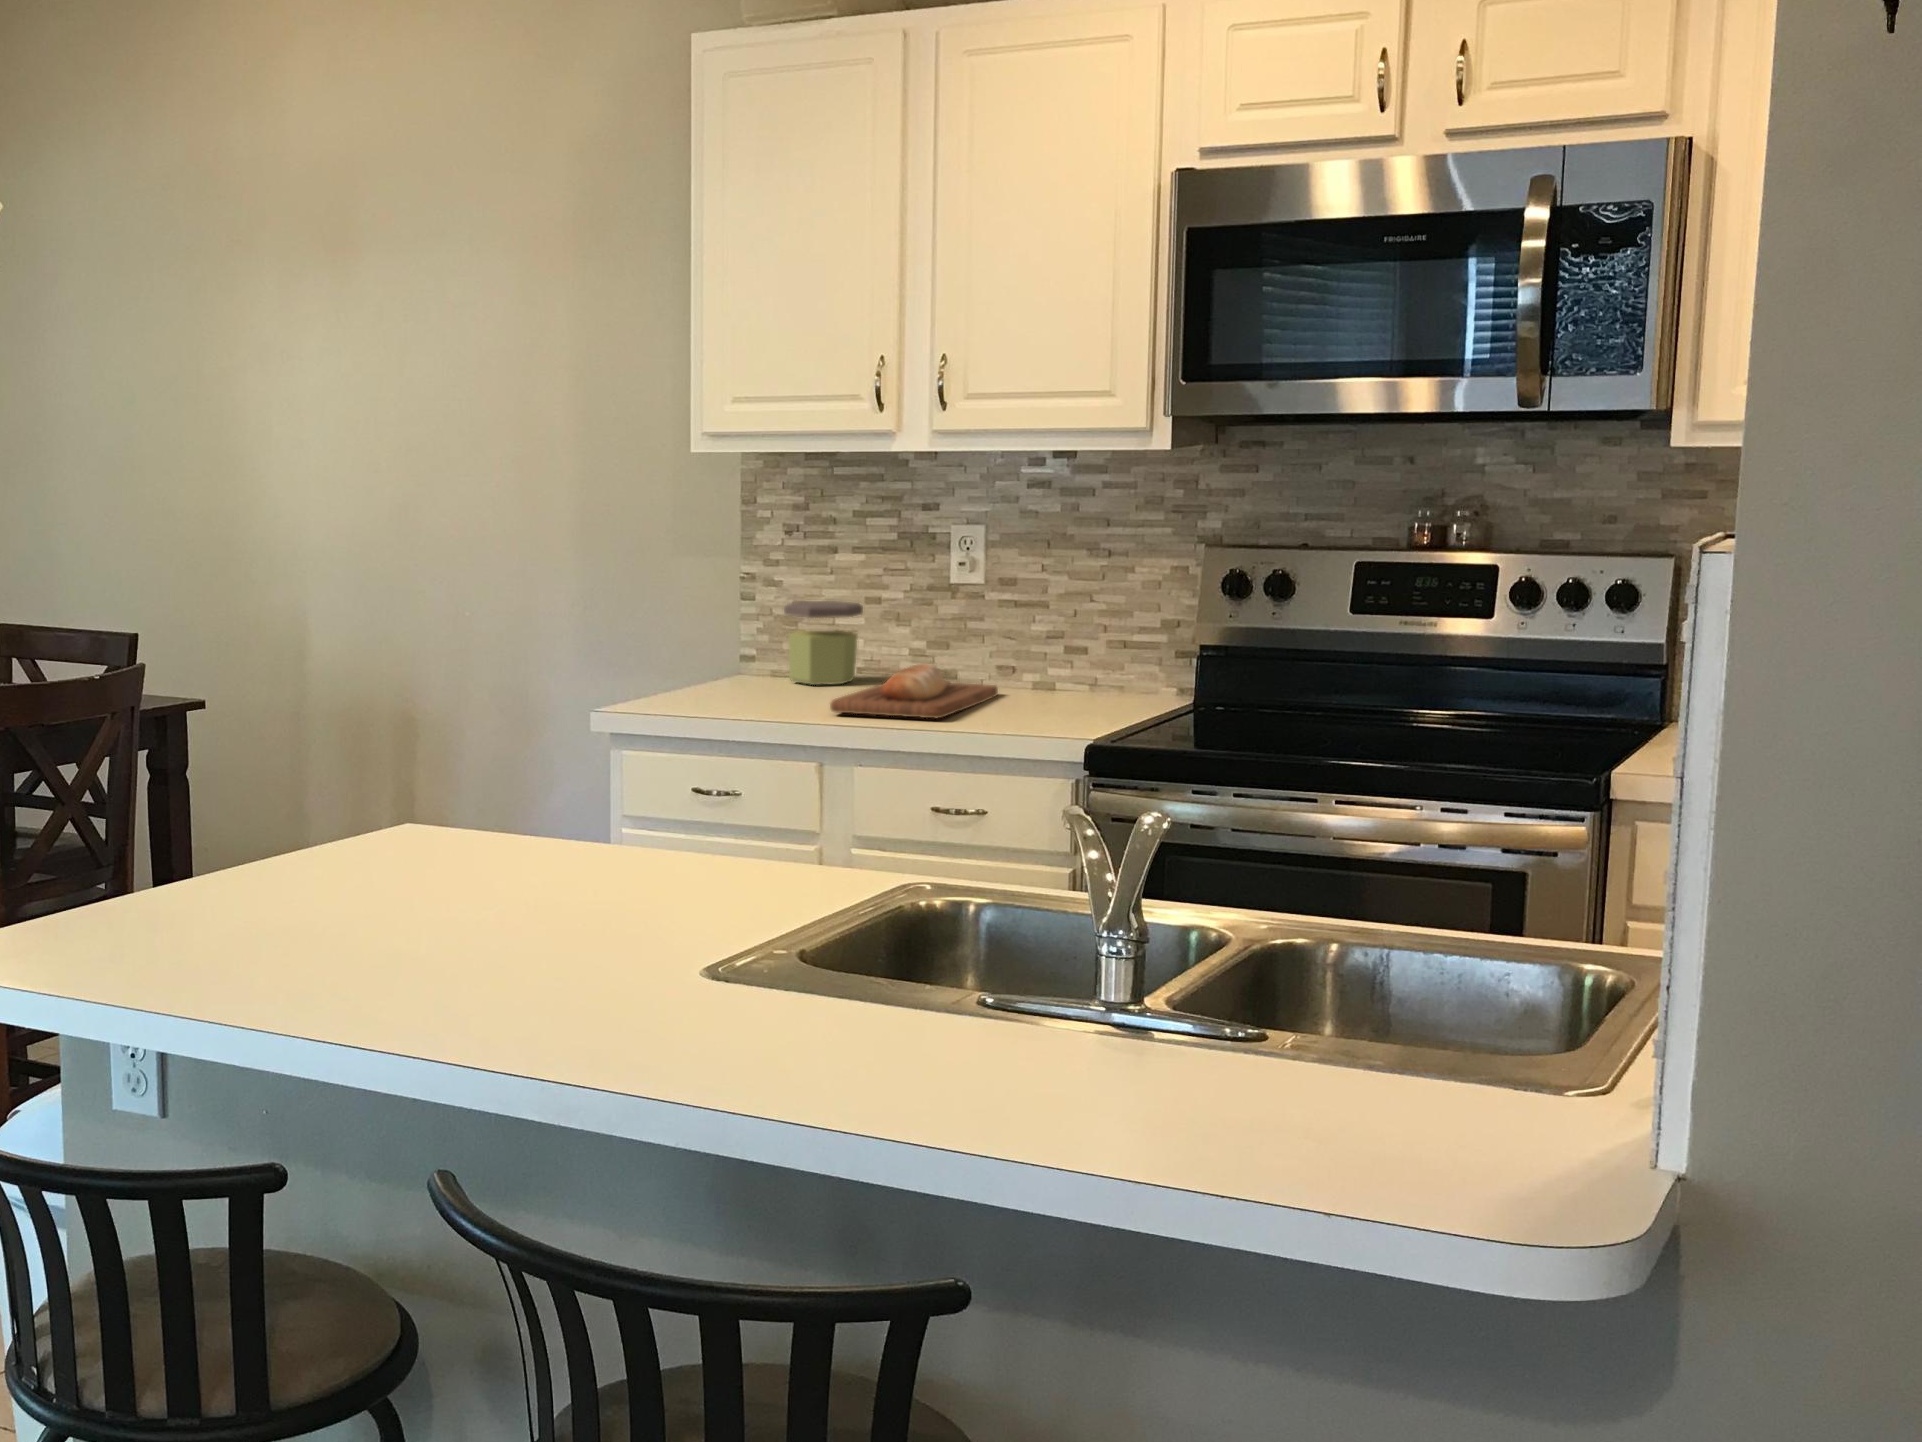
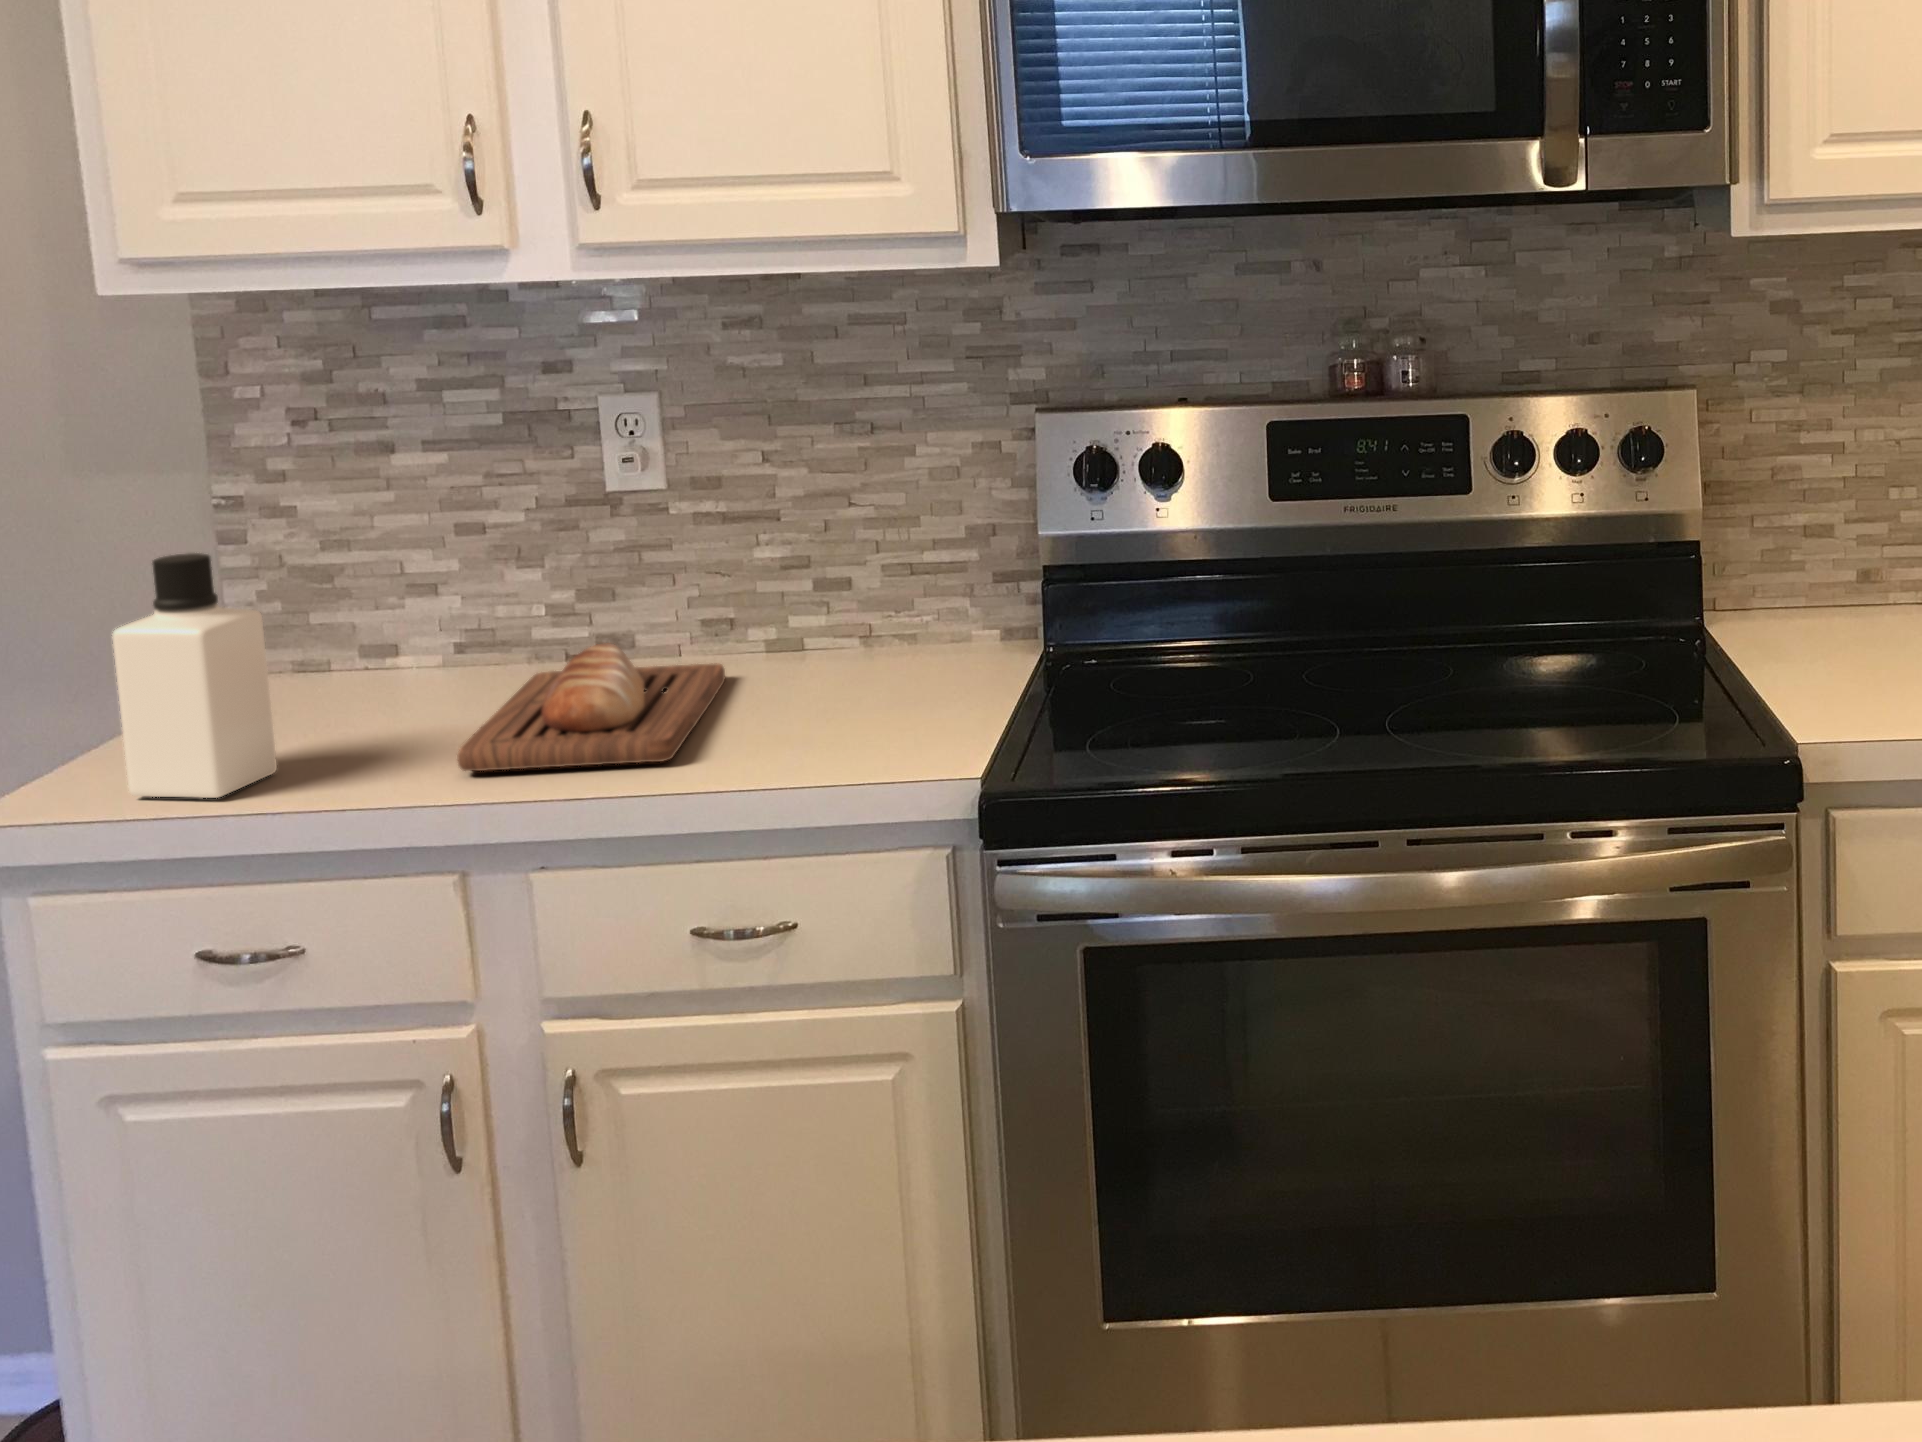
bottle: none [671,584,745,710] -> present [112,553,277,798]
jar: present [784,601,863,685] -> none [311,537,457,695]

